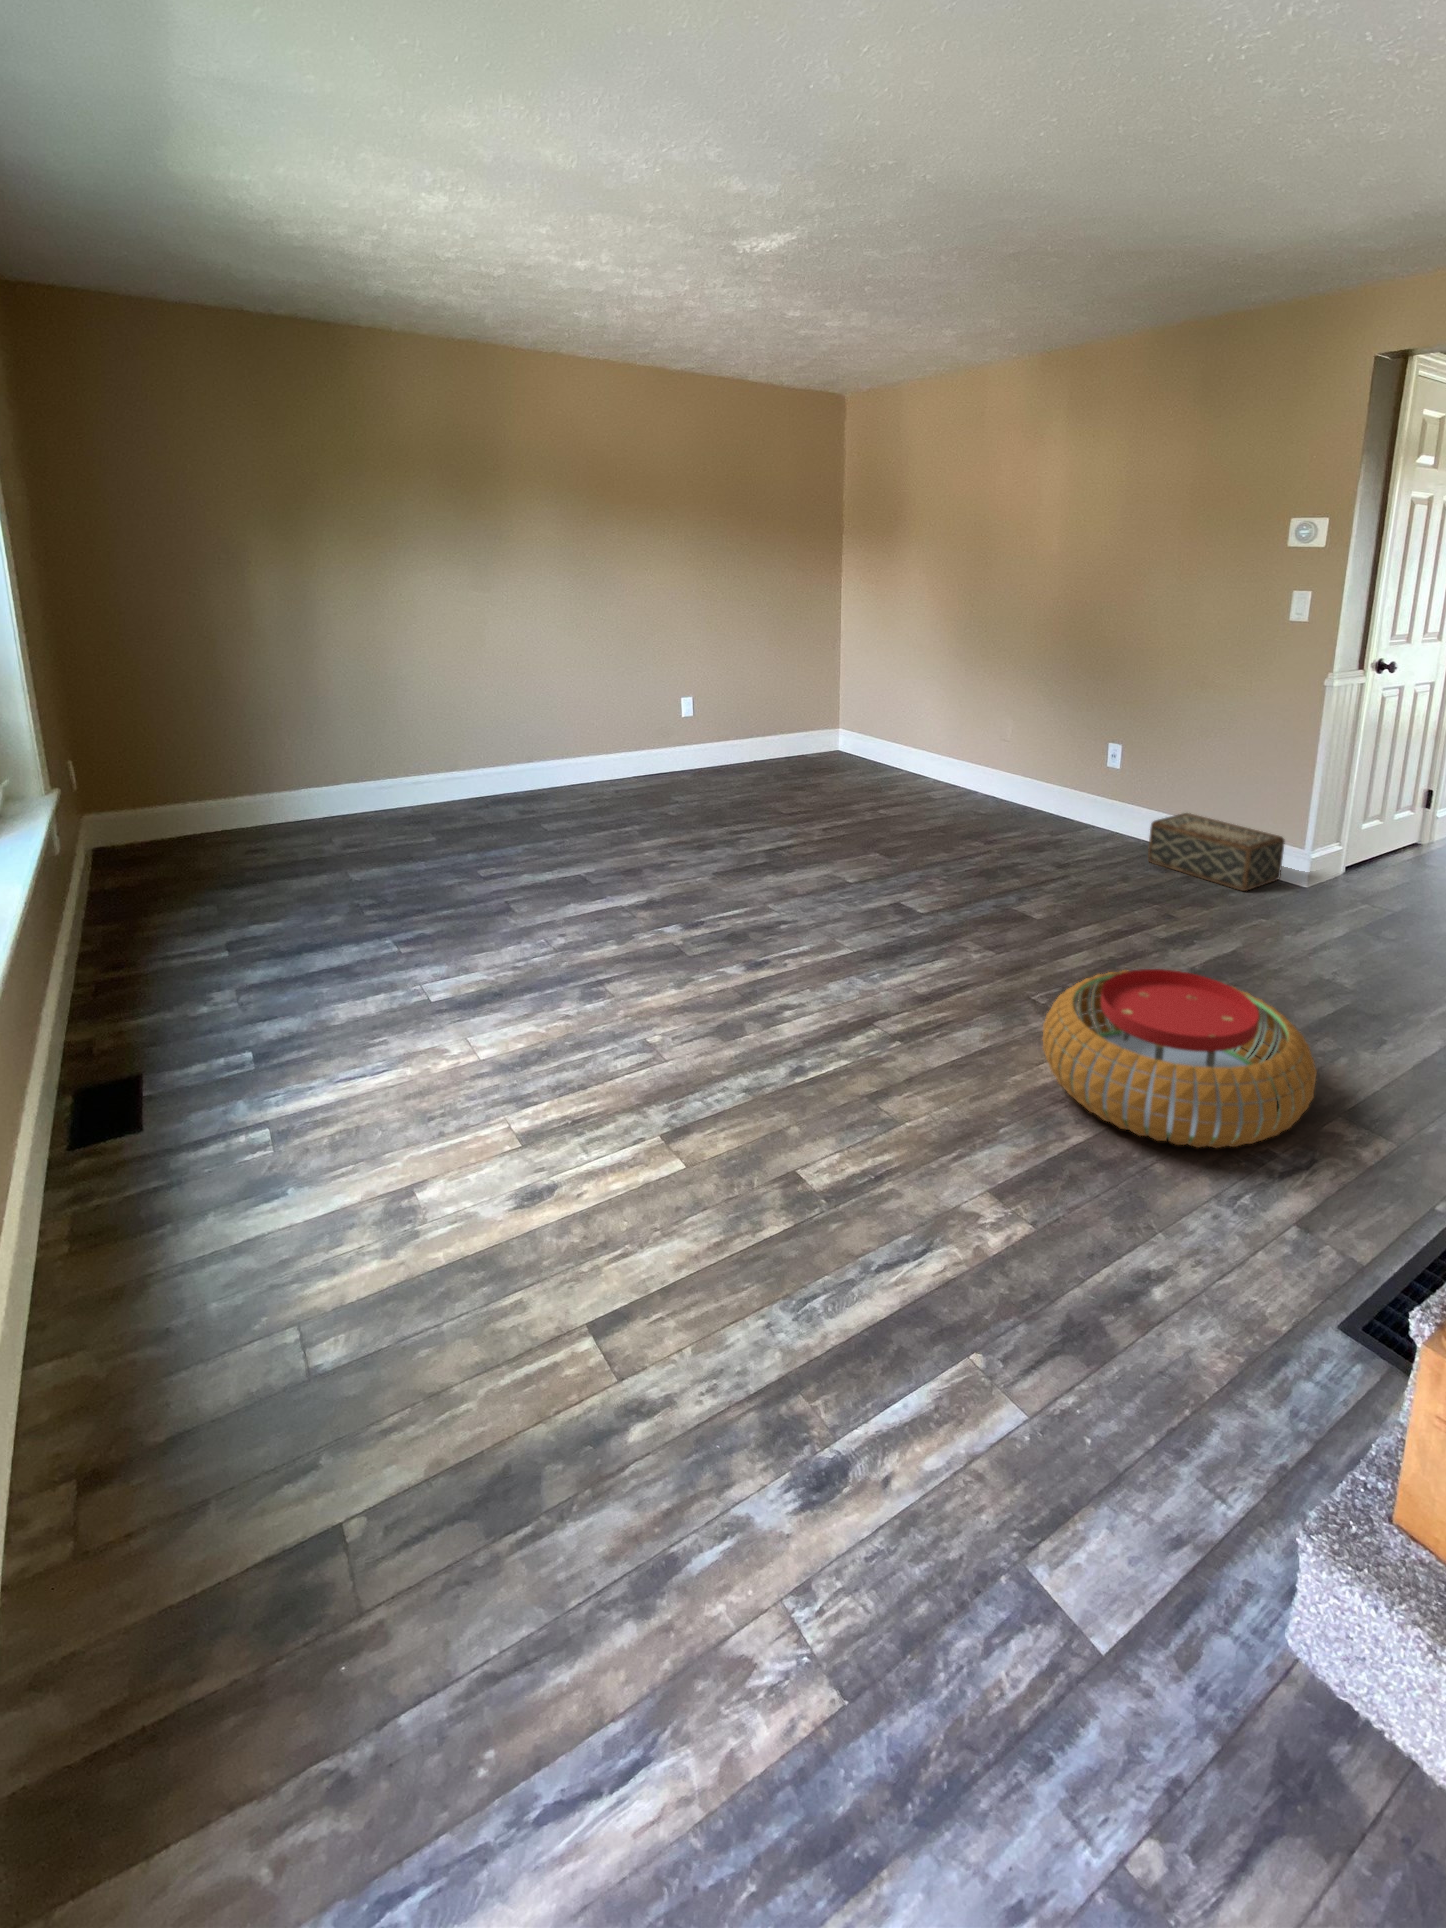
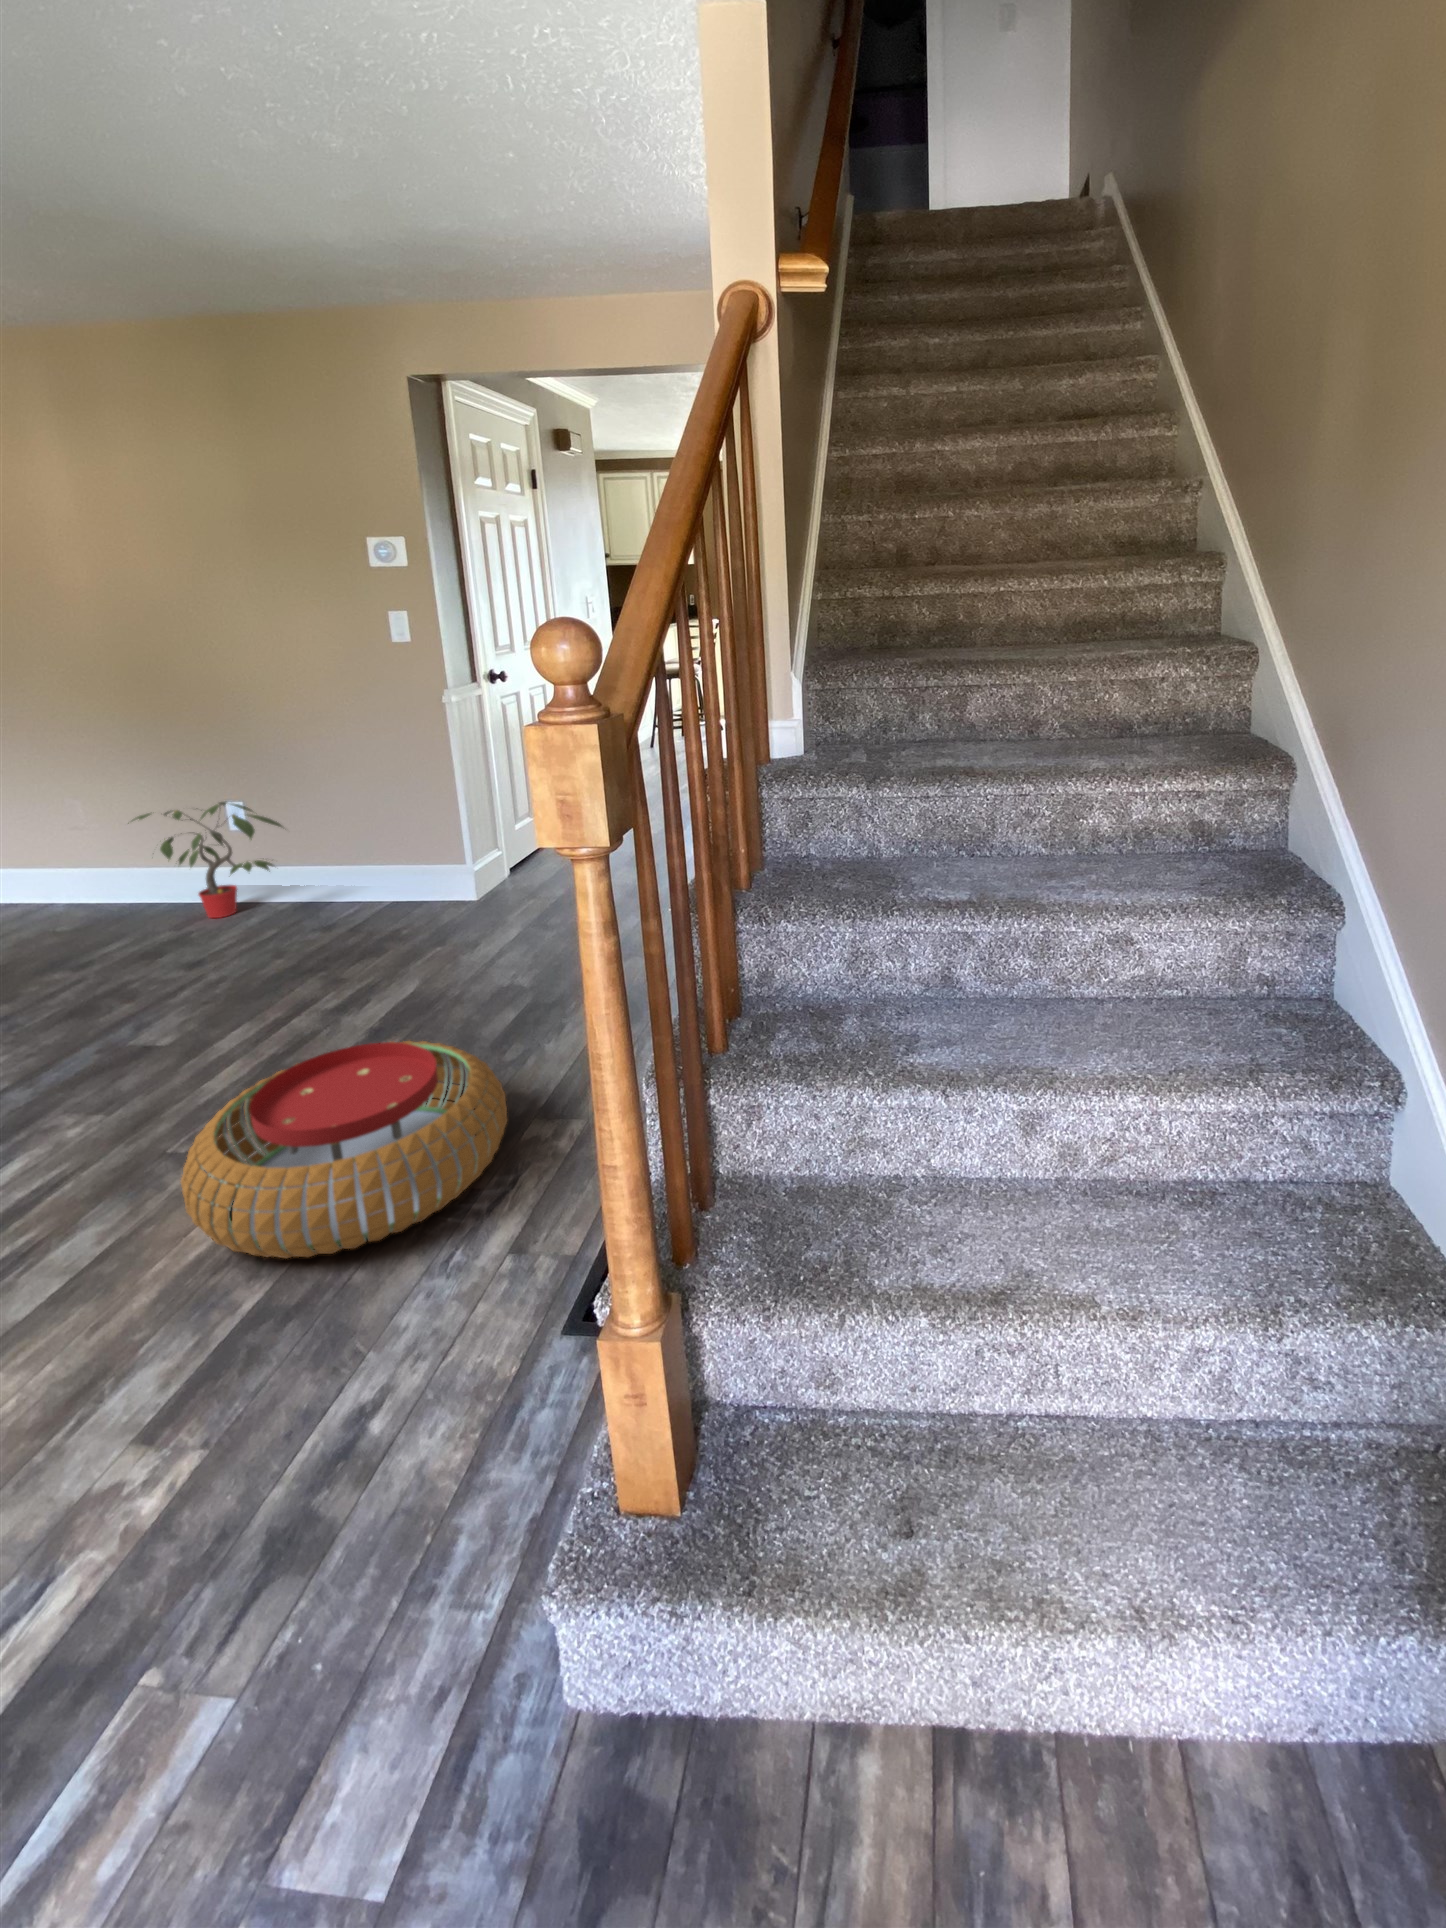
potted plant: none [1043,740,1159,837] -> present [128,802,282,918]
woven basket: present [1148,813,1285,891] -> none [292,861,447,928]

